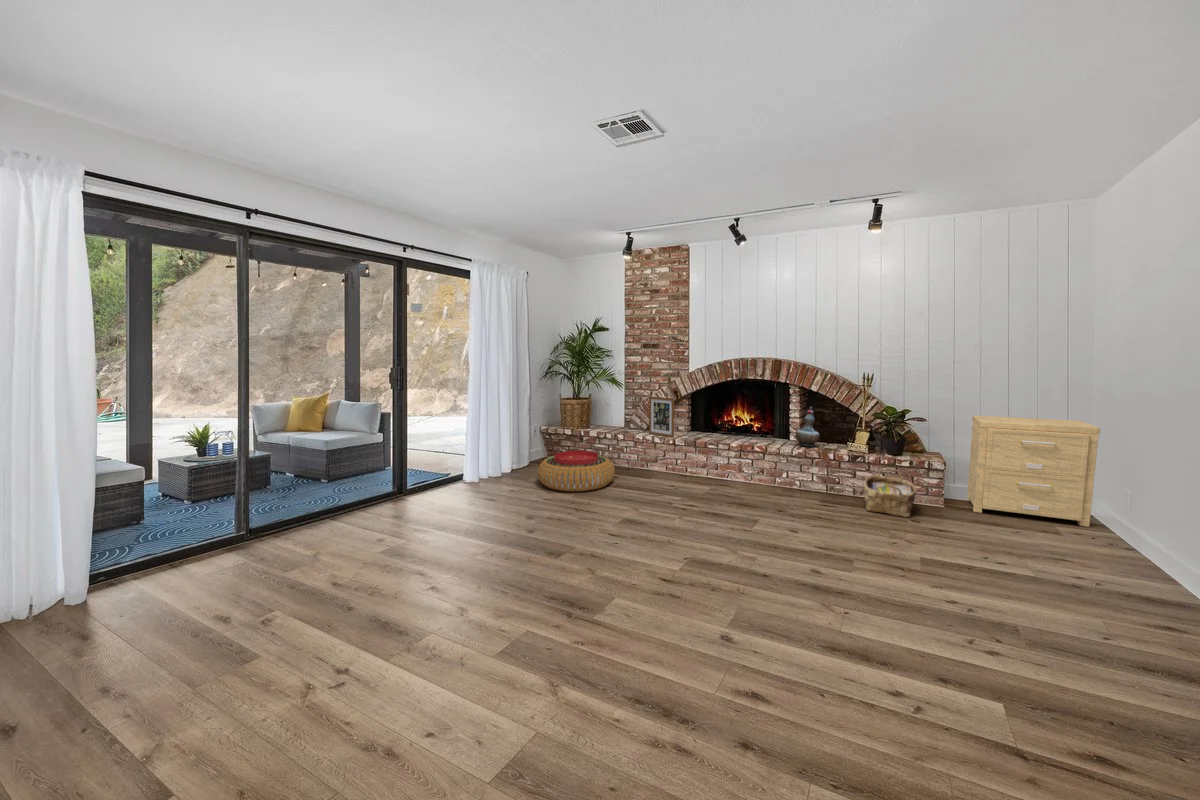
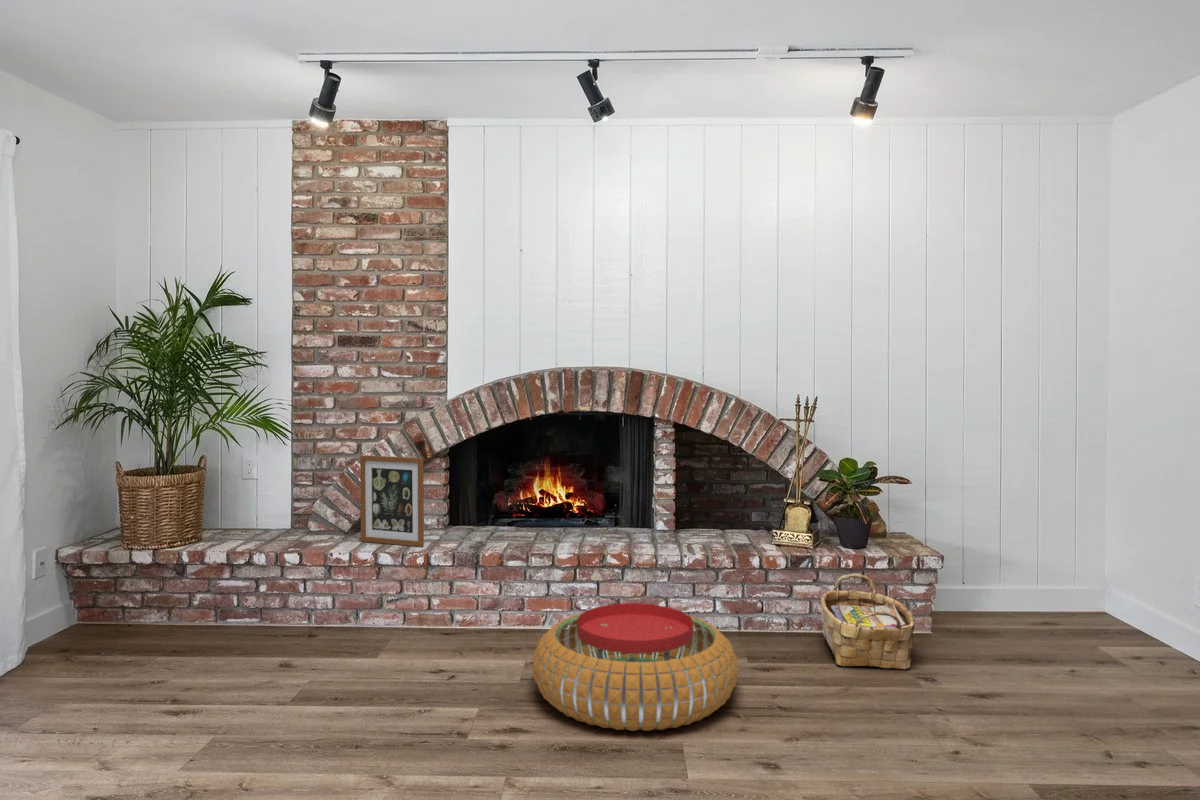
decorative vase: present [796,407,820,447] -> none [676,463,720,544]
side table: present [967,415,1100,527] -> none [948,468,1138,641]
pouf: present [538,451,615,492] -> present [533,603,738,731]

